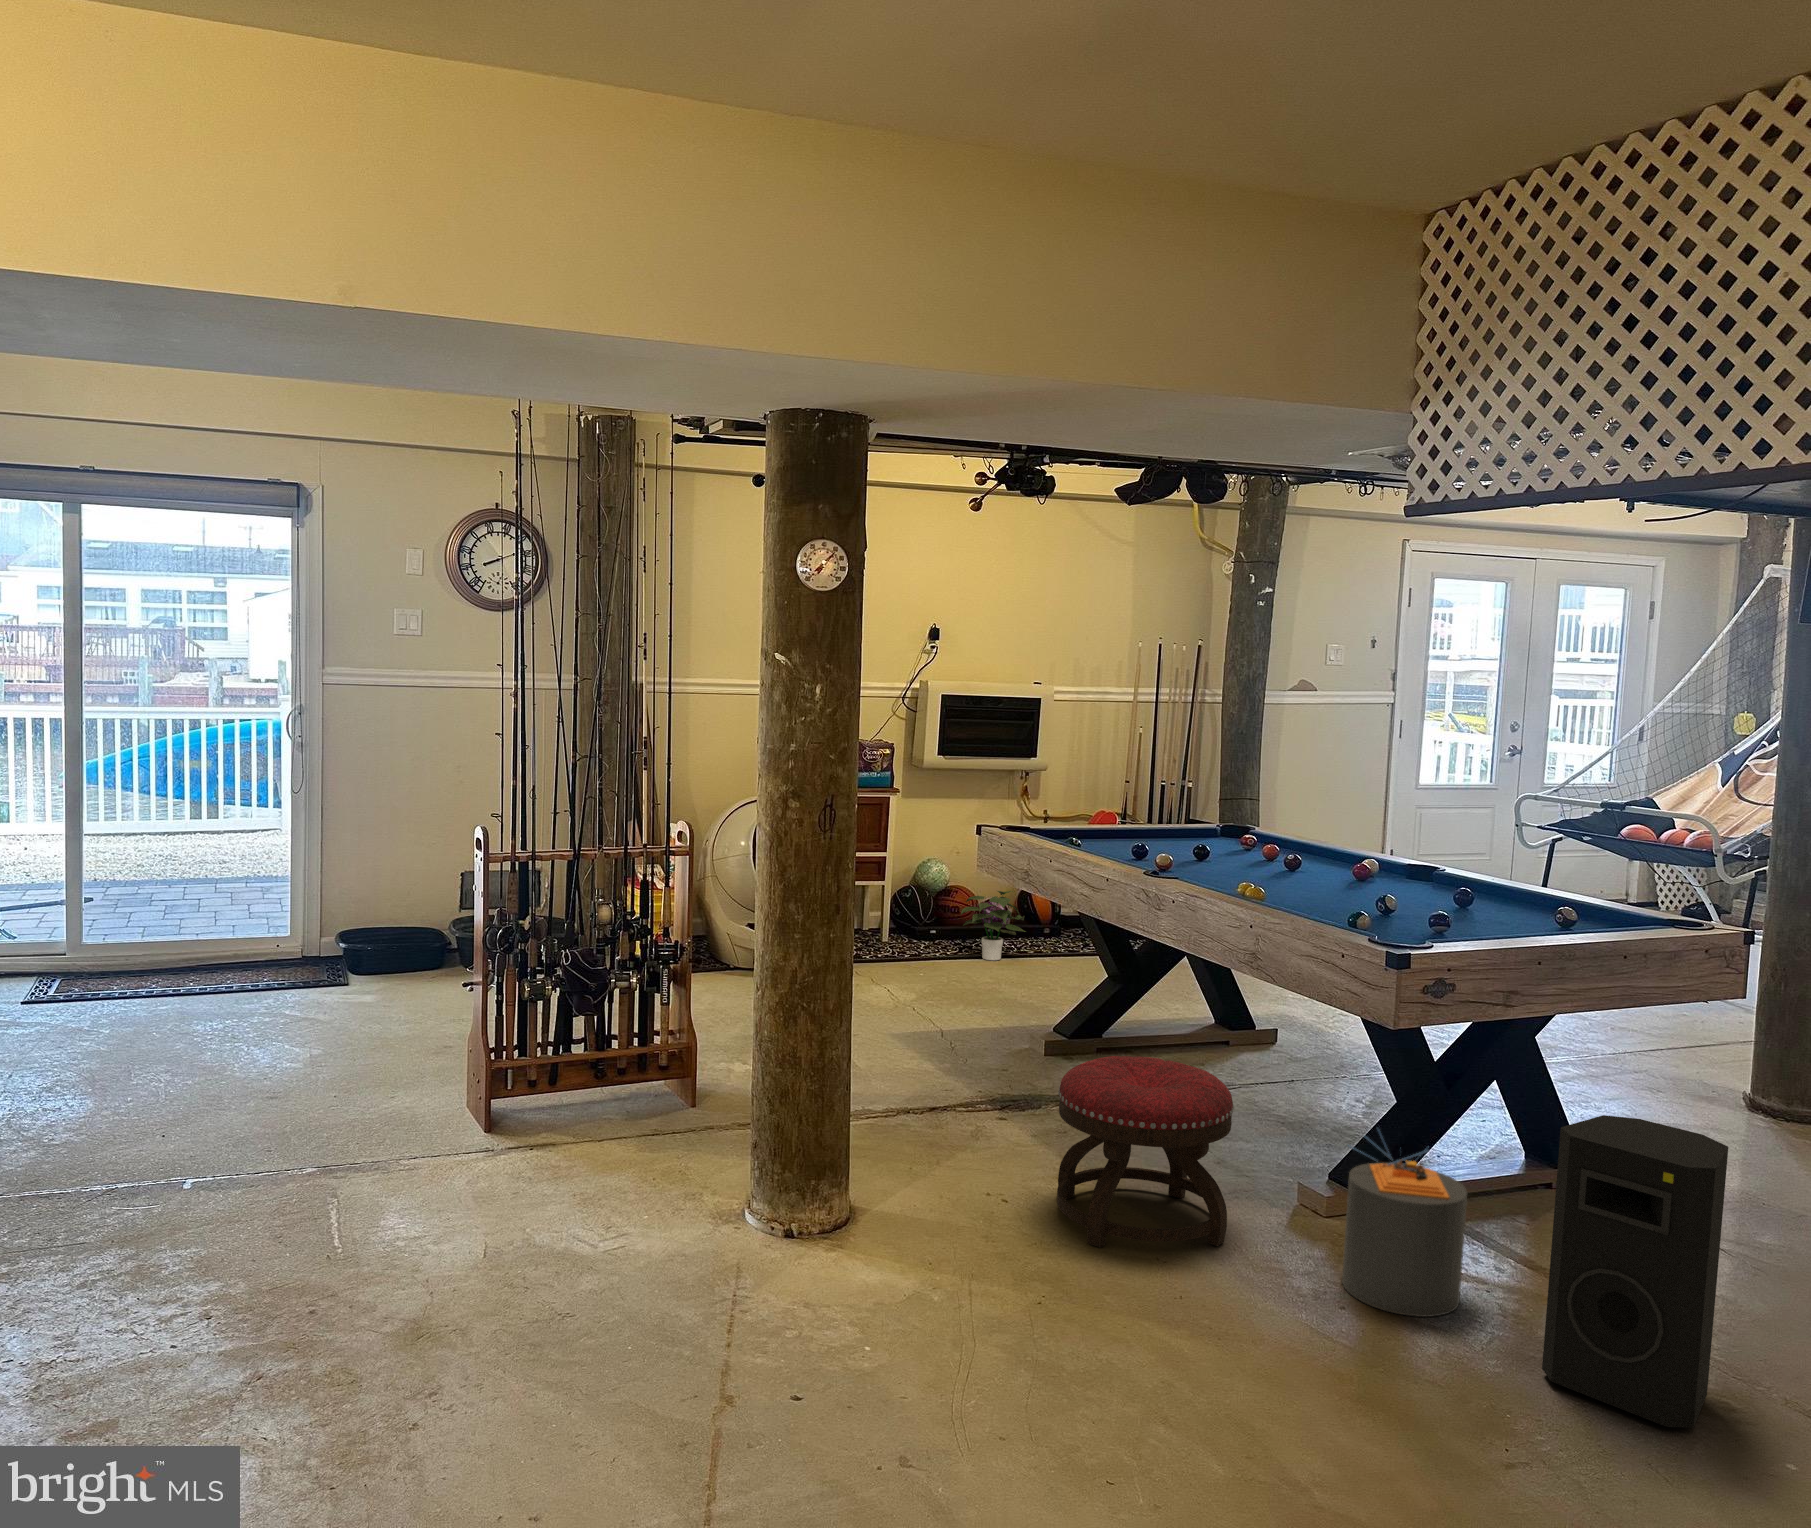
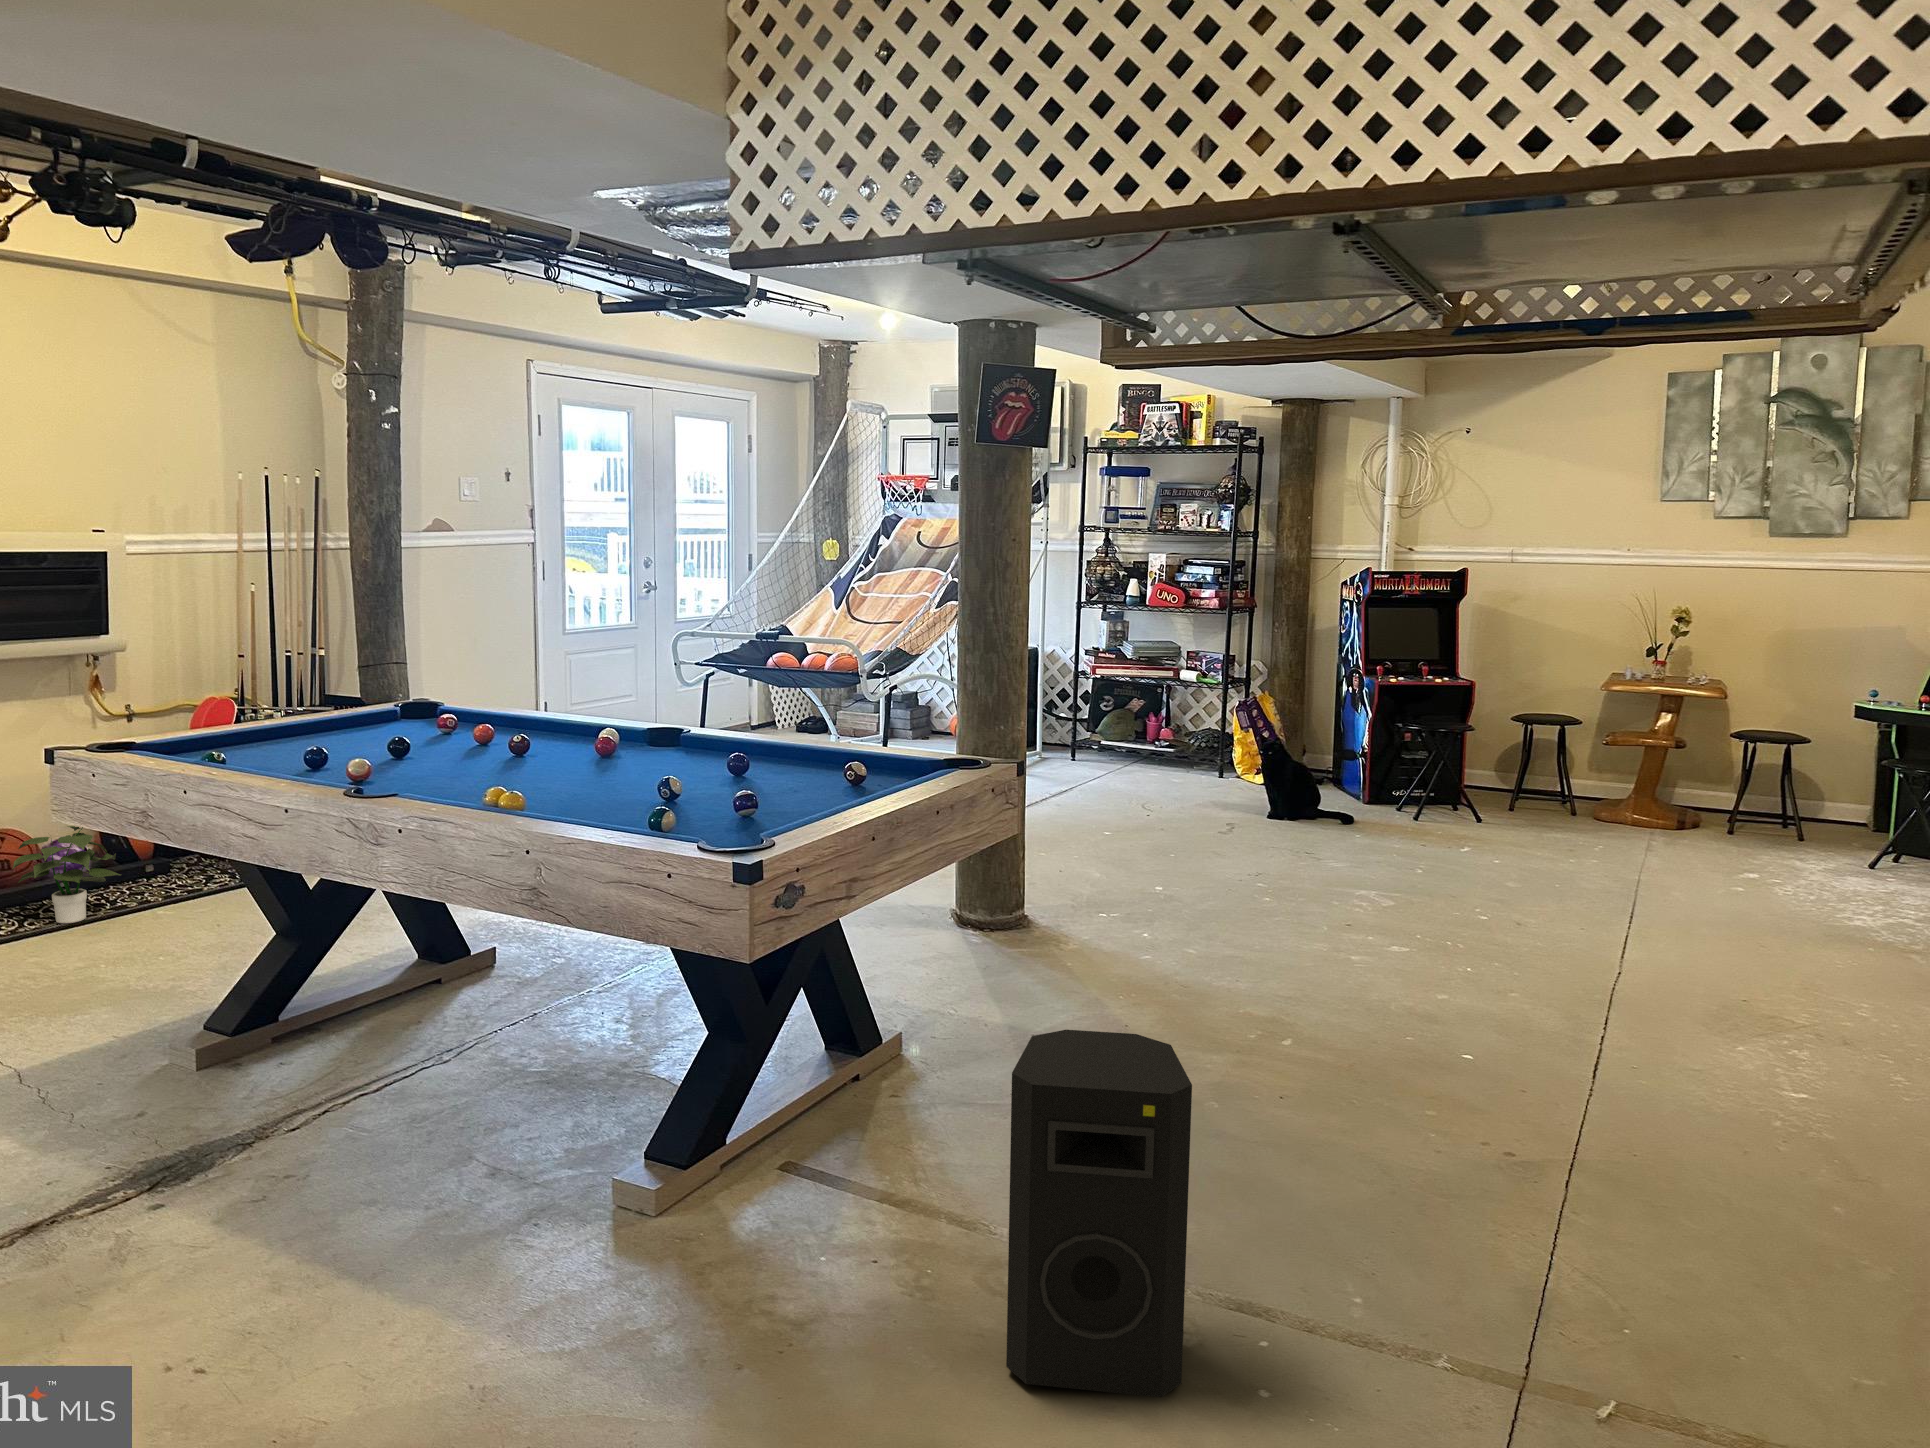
ottoman: present [1057,1056,1234,1248] -> none [281,1076,563,1408]
trash can: present [1342,1129,1467,1317] -> none [714,1101,873,1350]

